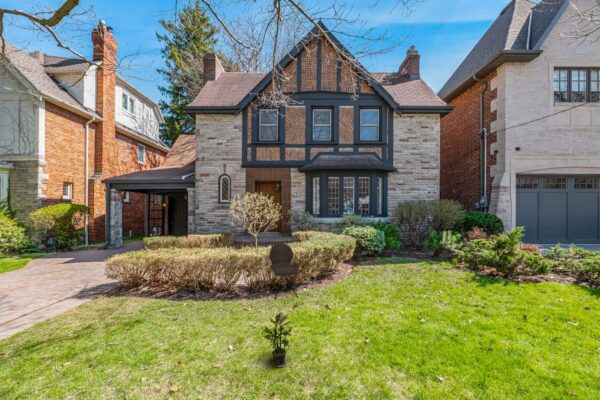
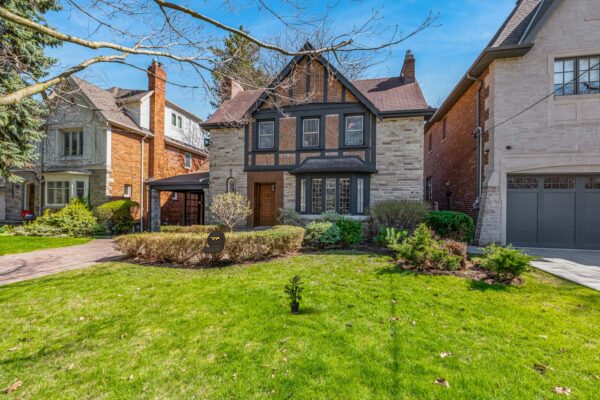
potted plant: present [264,311,292,368] -> present [284,275,304,314]

